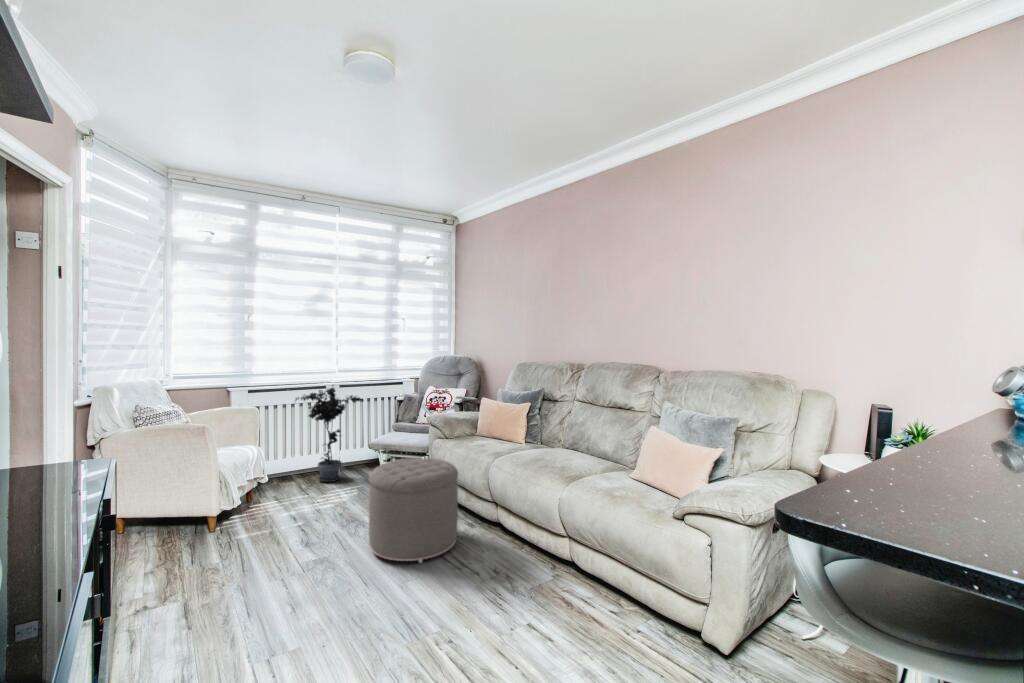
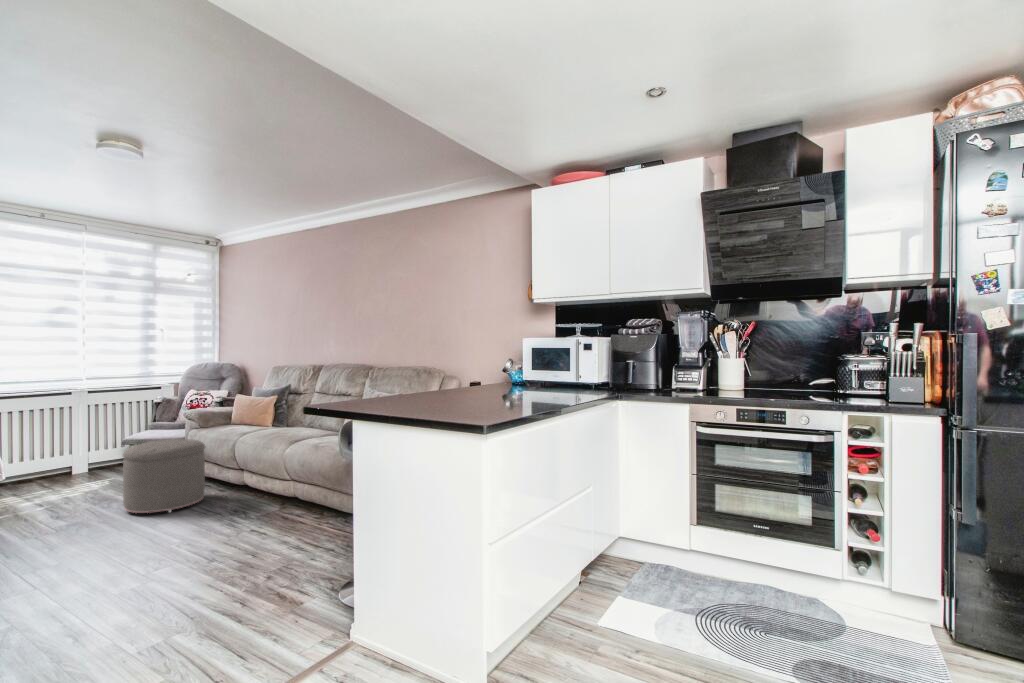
potted plant: present [295,385,364,482] -> none [39,389,119,480]

